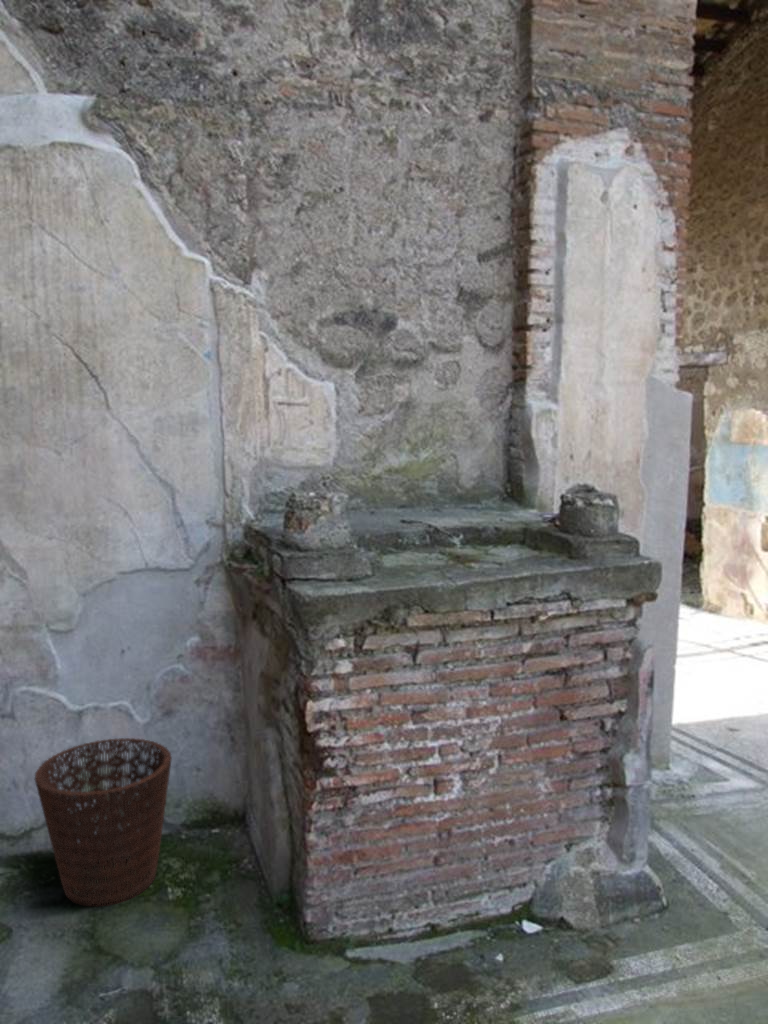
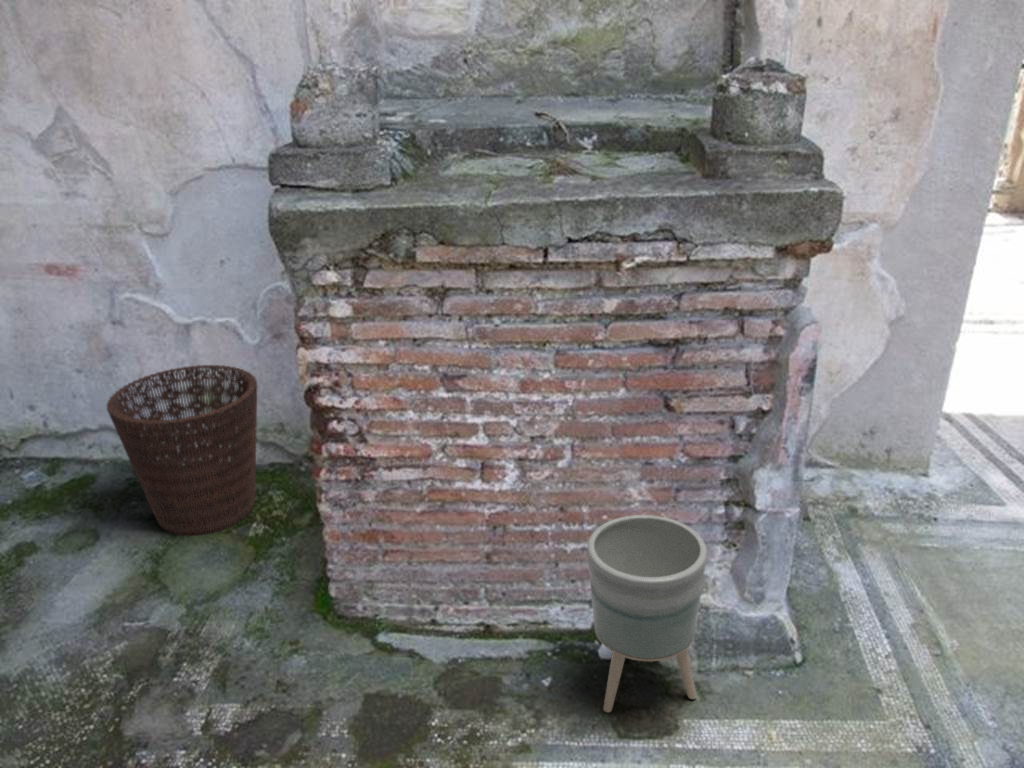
planter: none [530,803,620,971] -> present [587,515,707,712]

